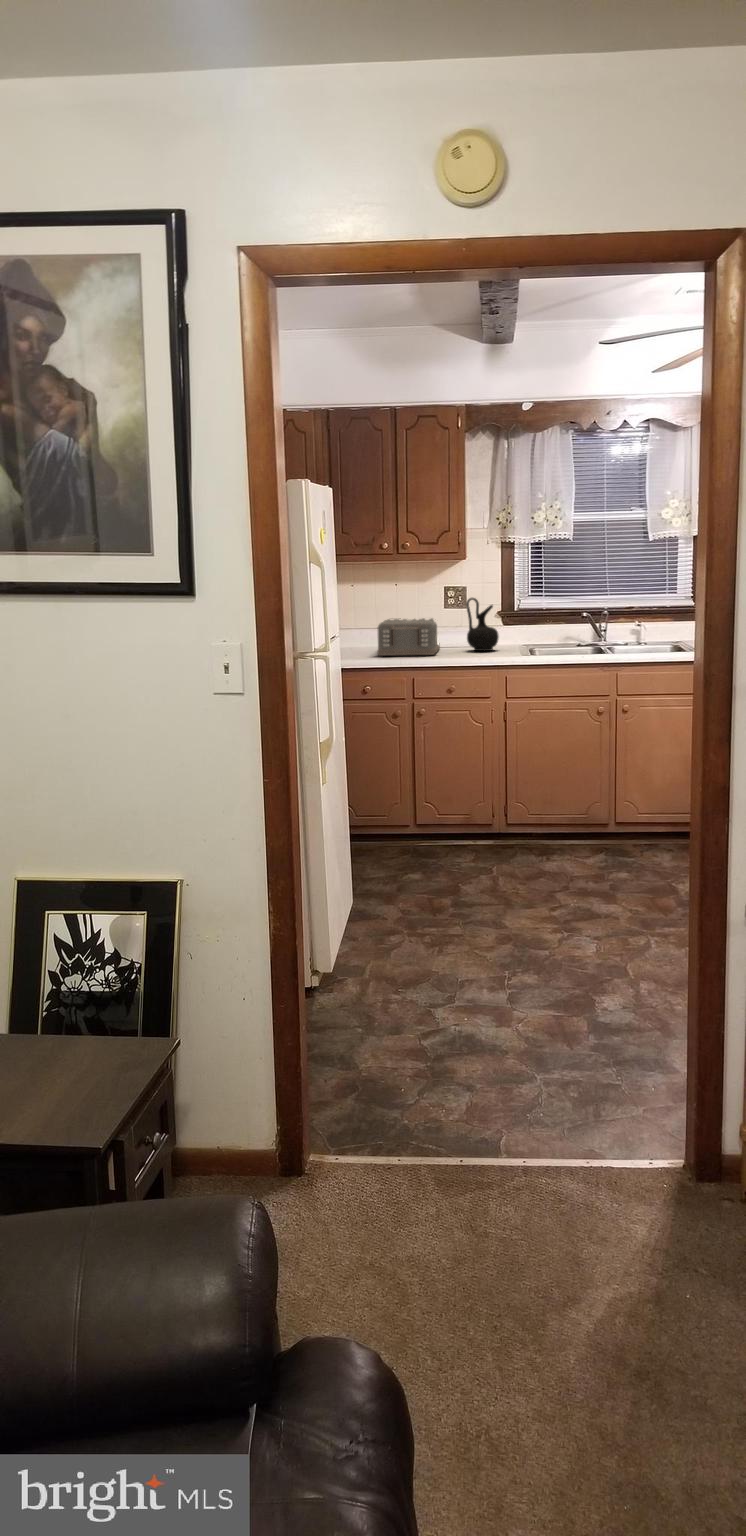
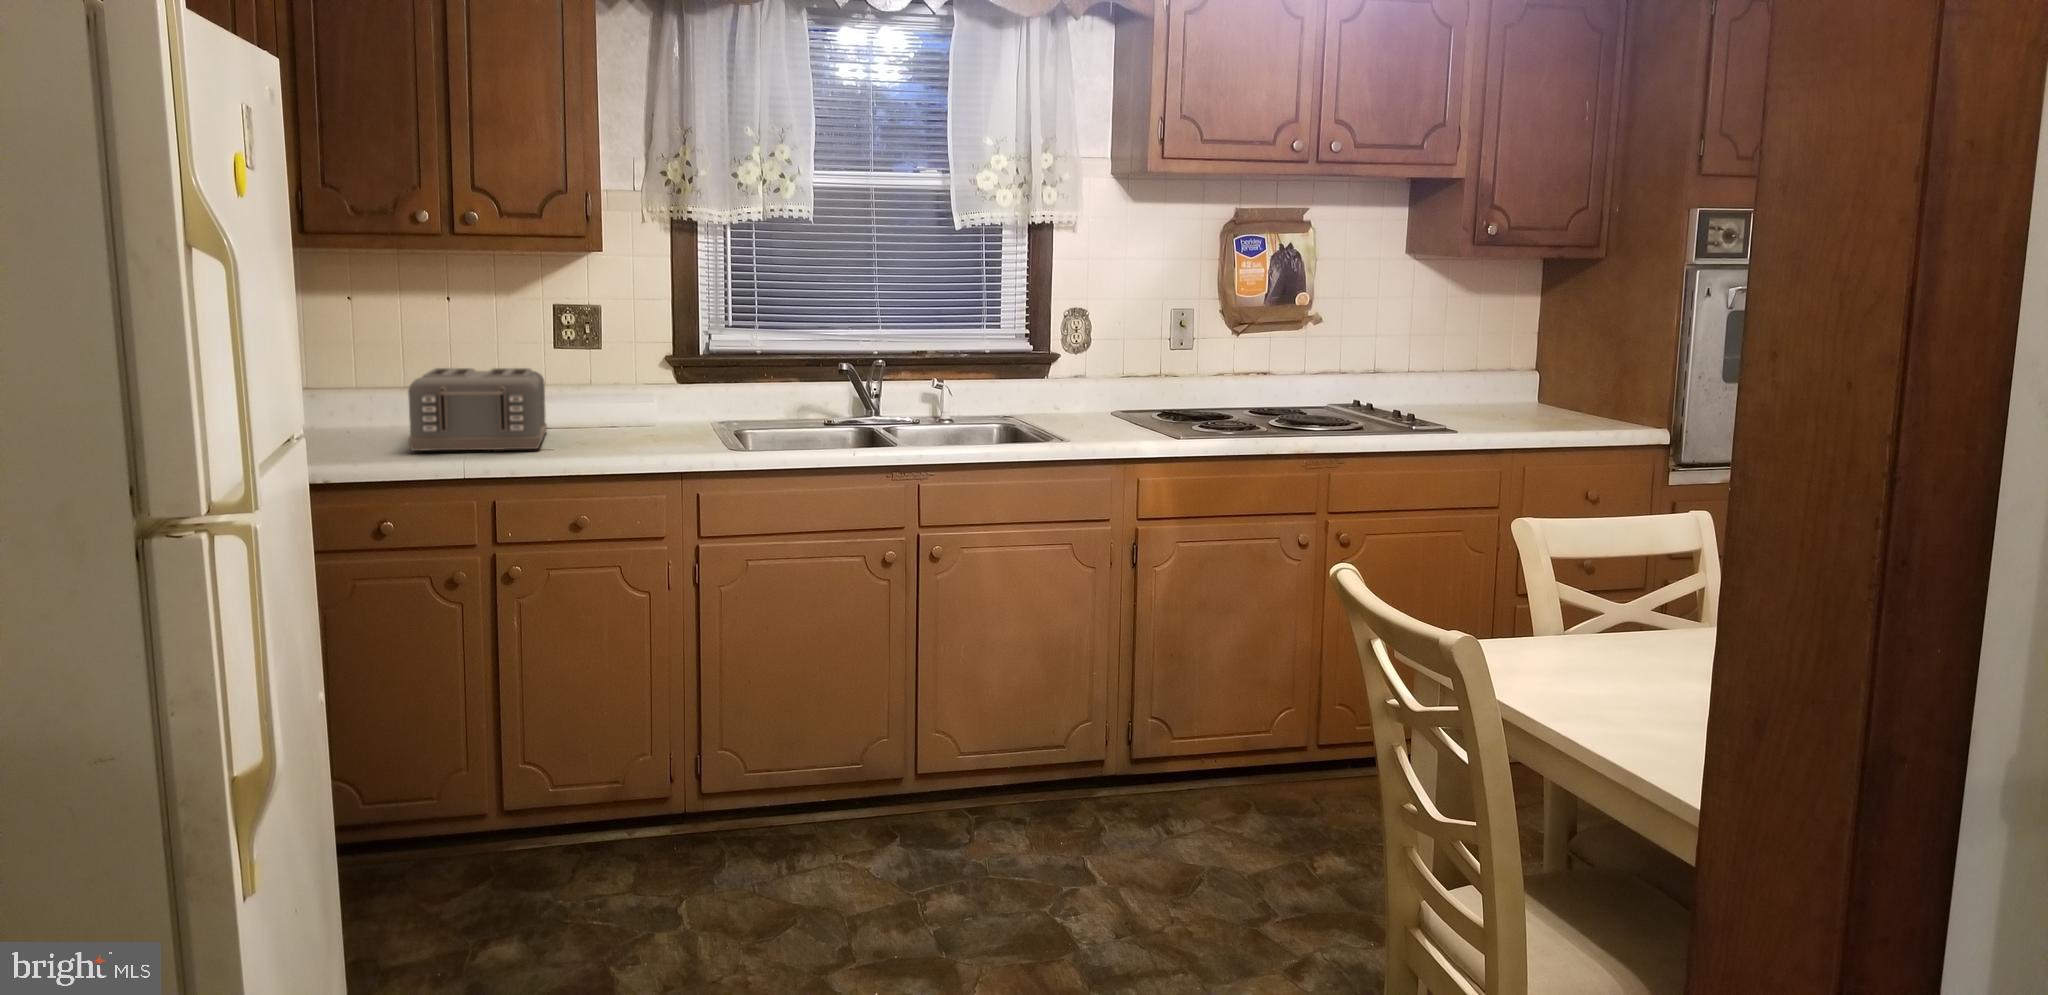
ceramic jug: present [466,598,499,651] -> none [603,329,672,438]

